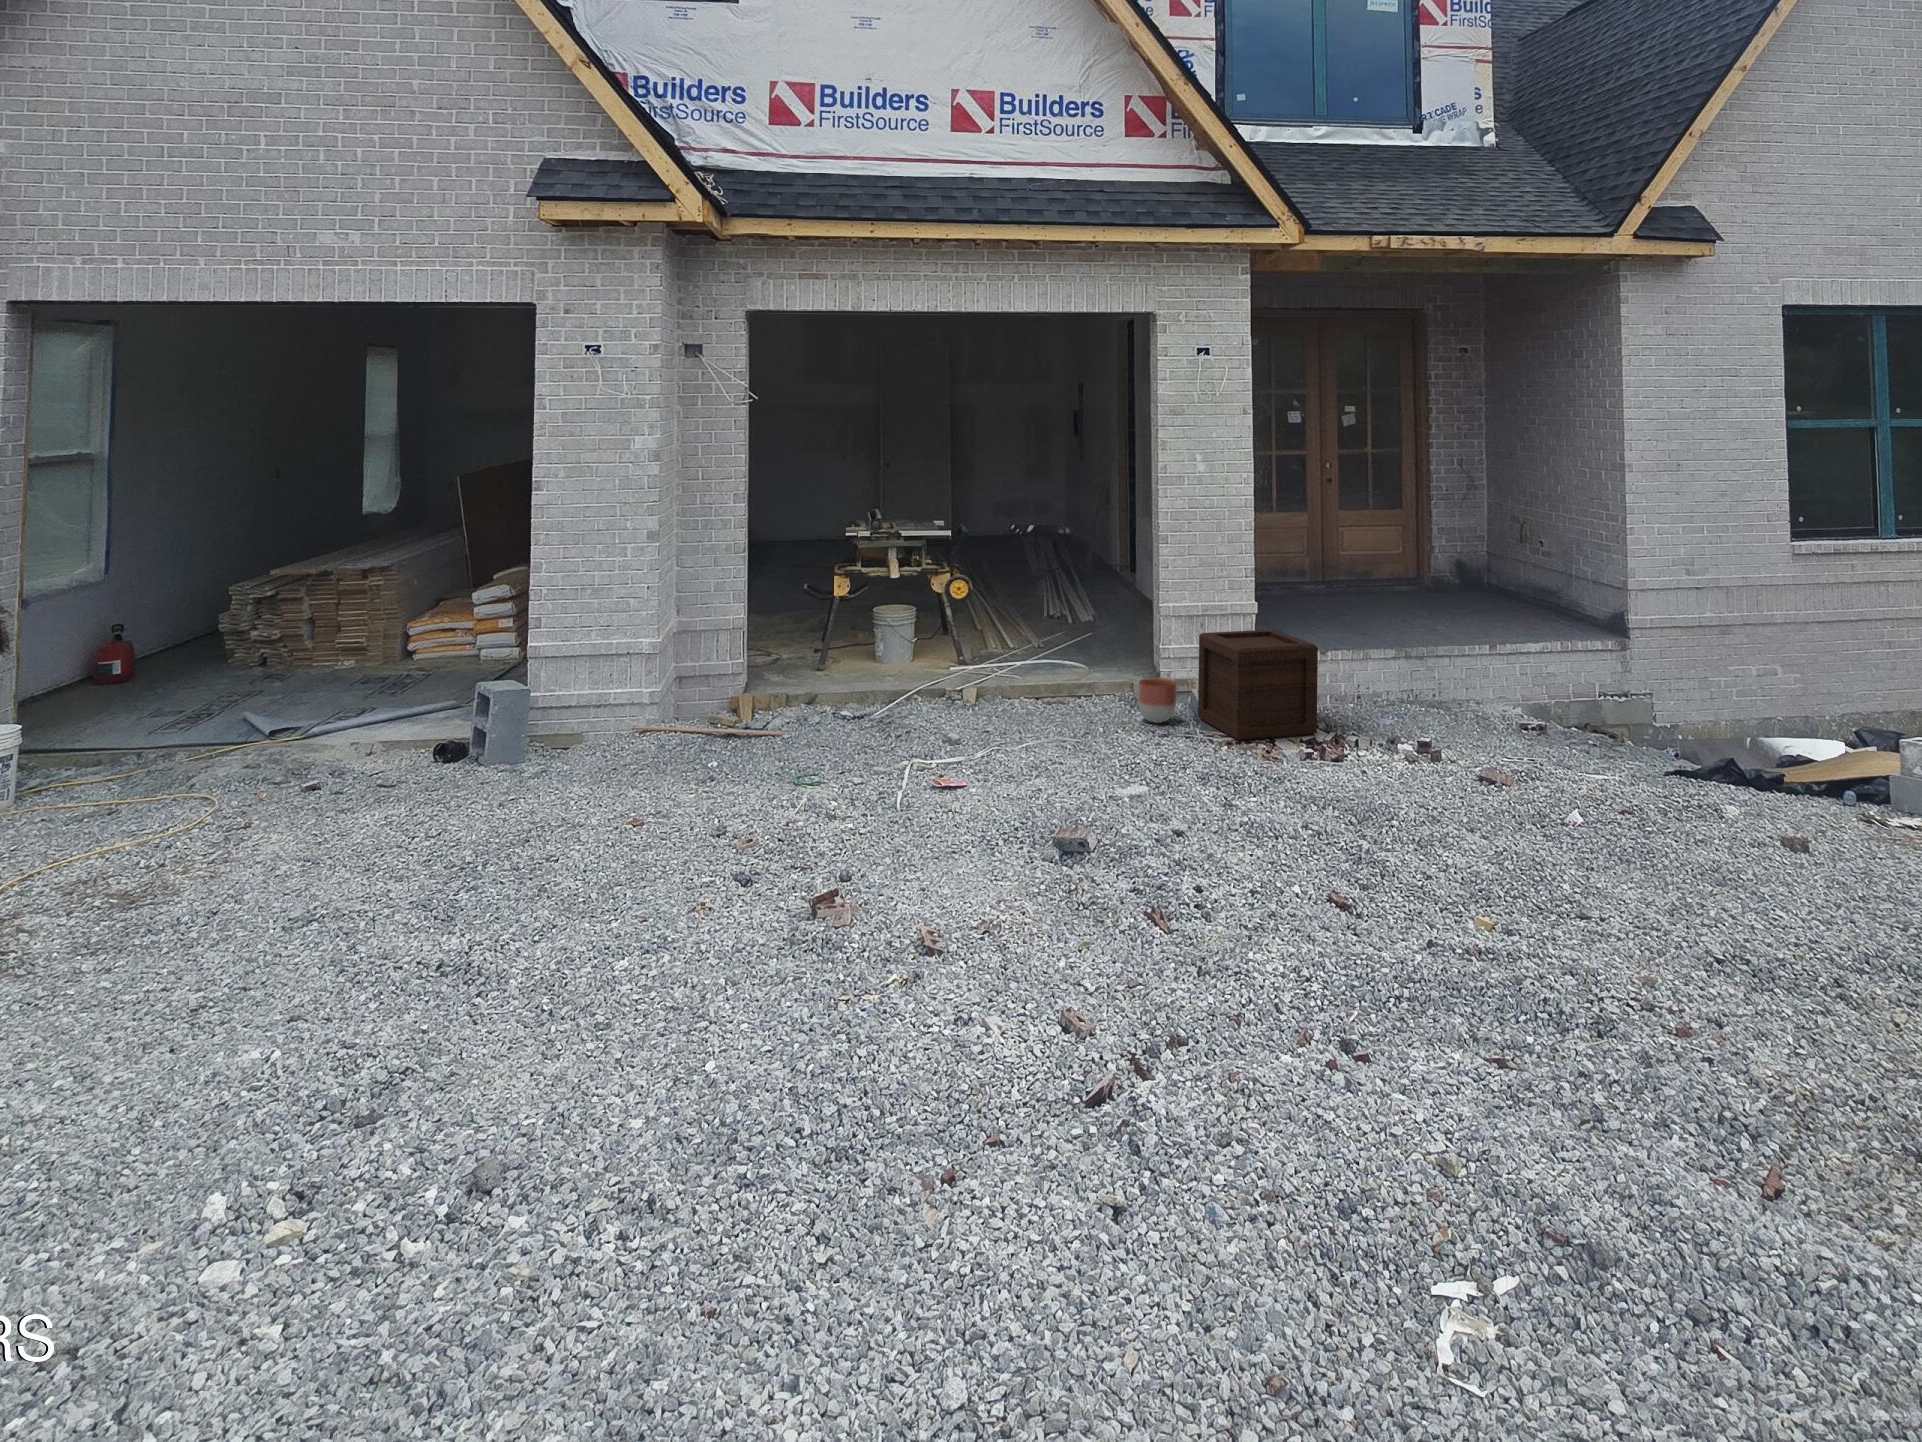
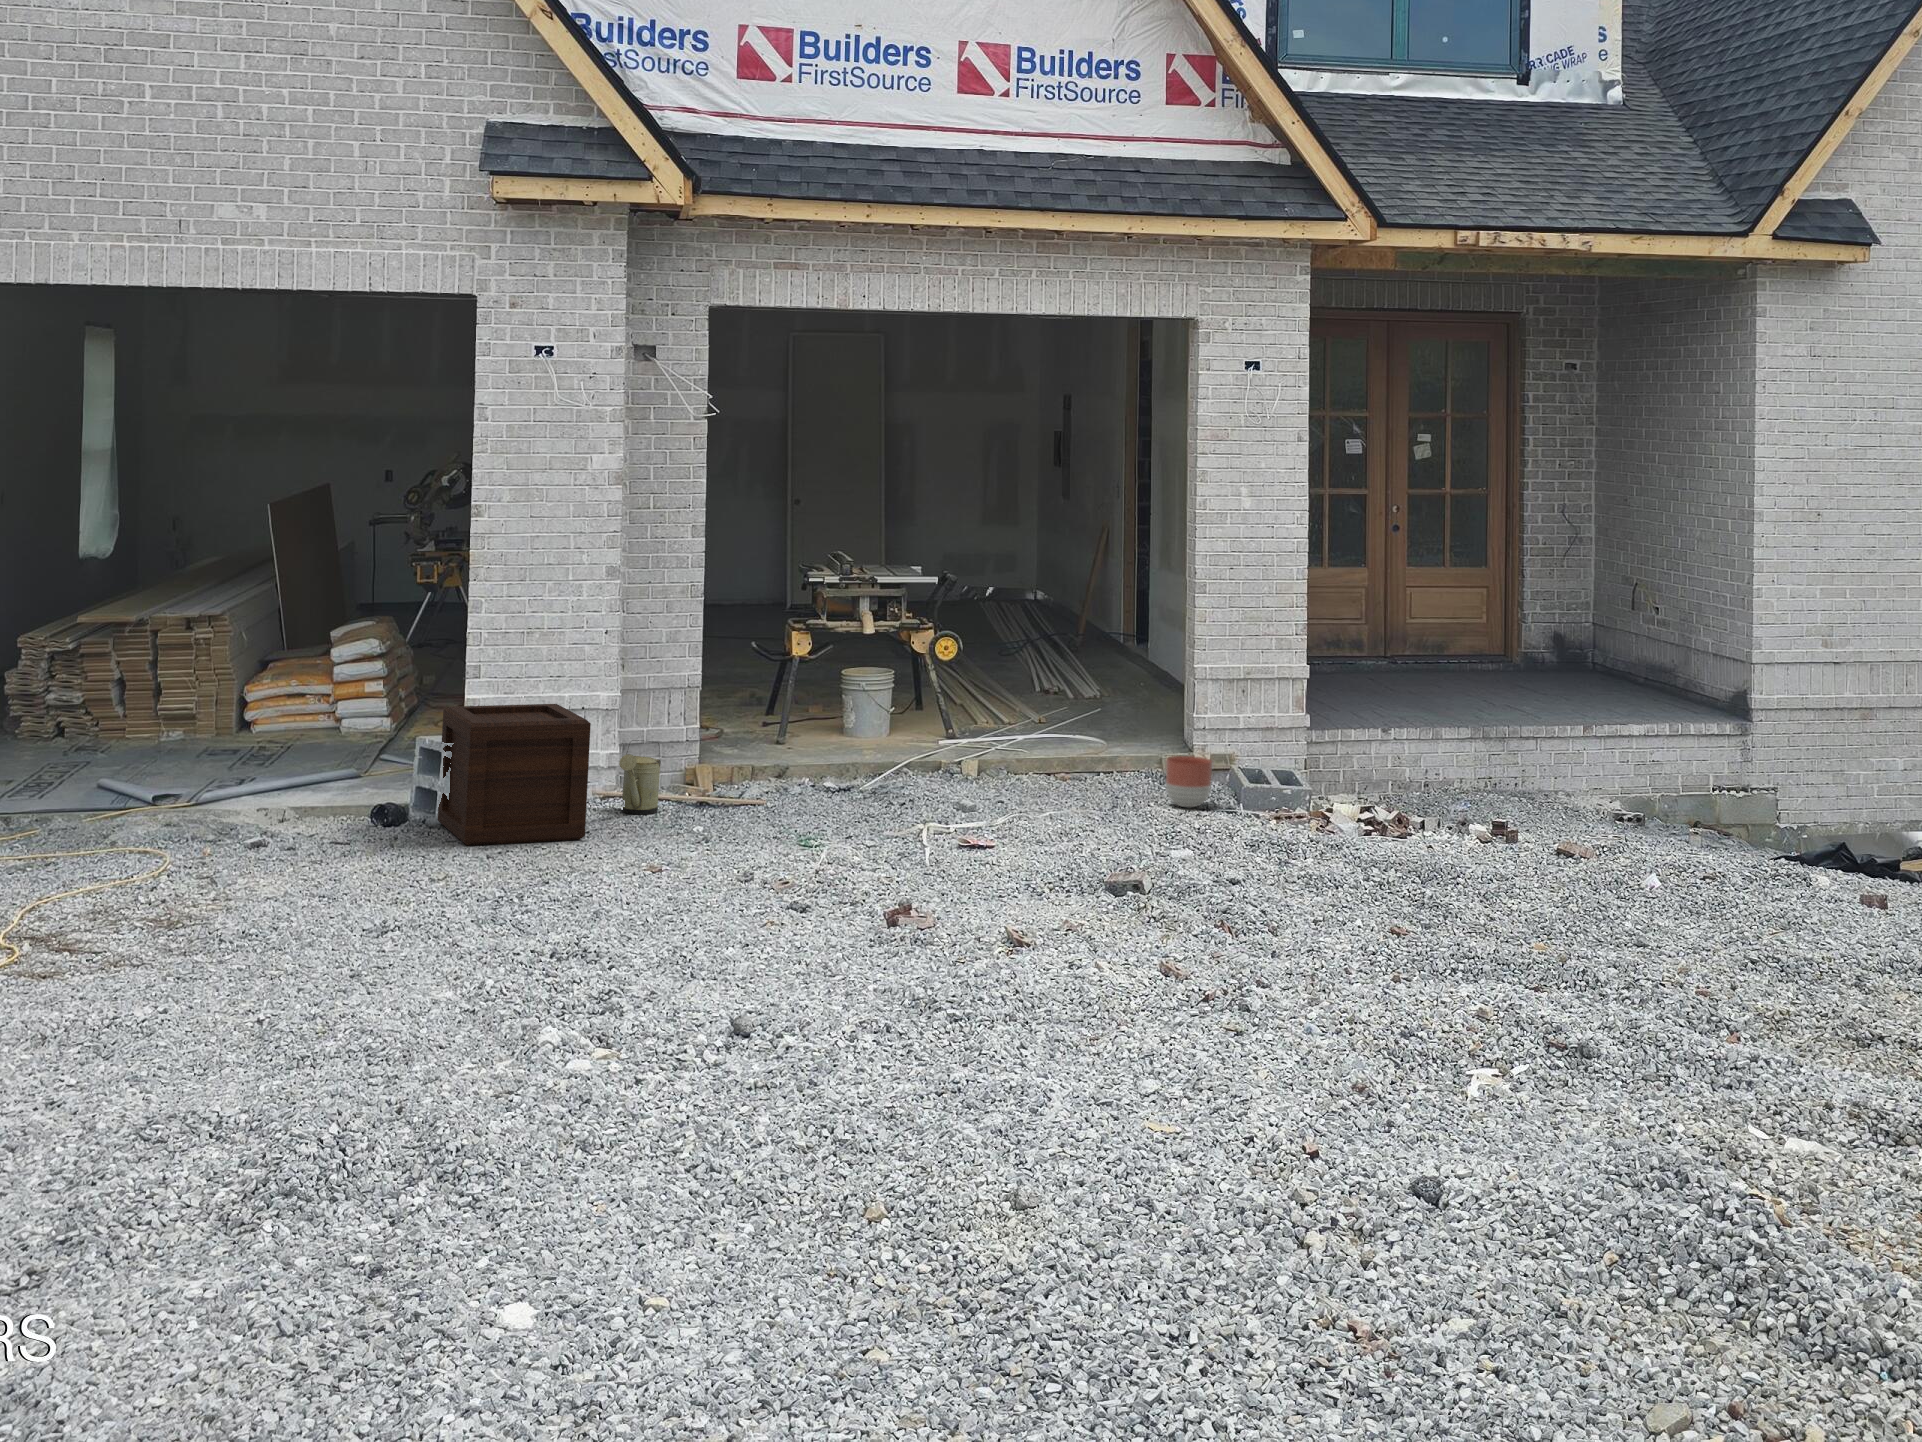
wooden crate: present [1198,630,1318,741] -> present [438,704,591,846]
watering can: none [659,678,703,742] -> present [619,740,661,814]

